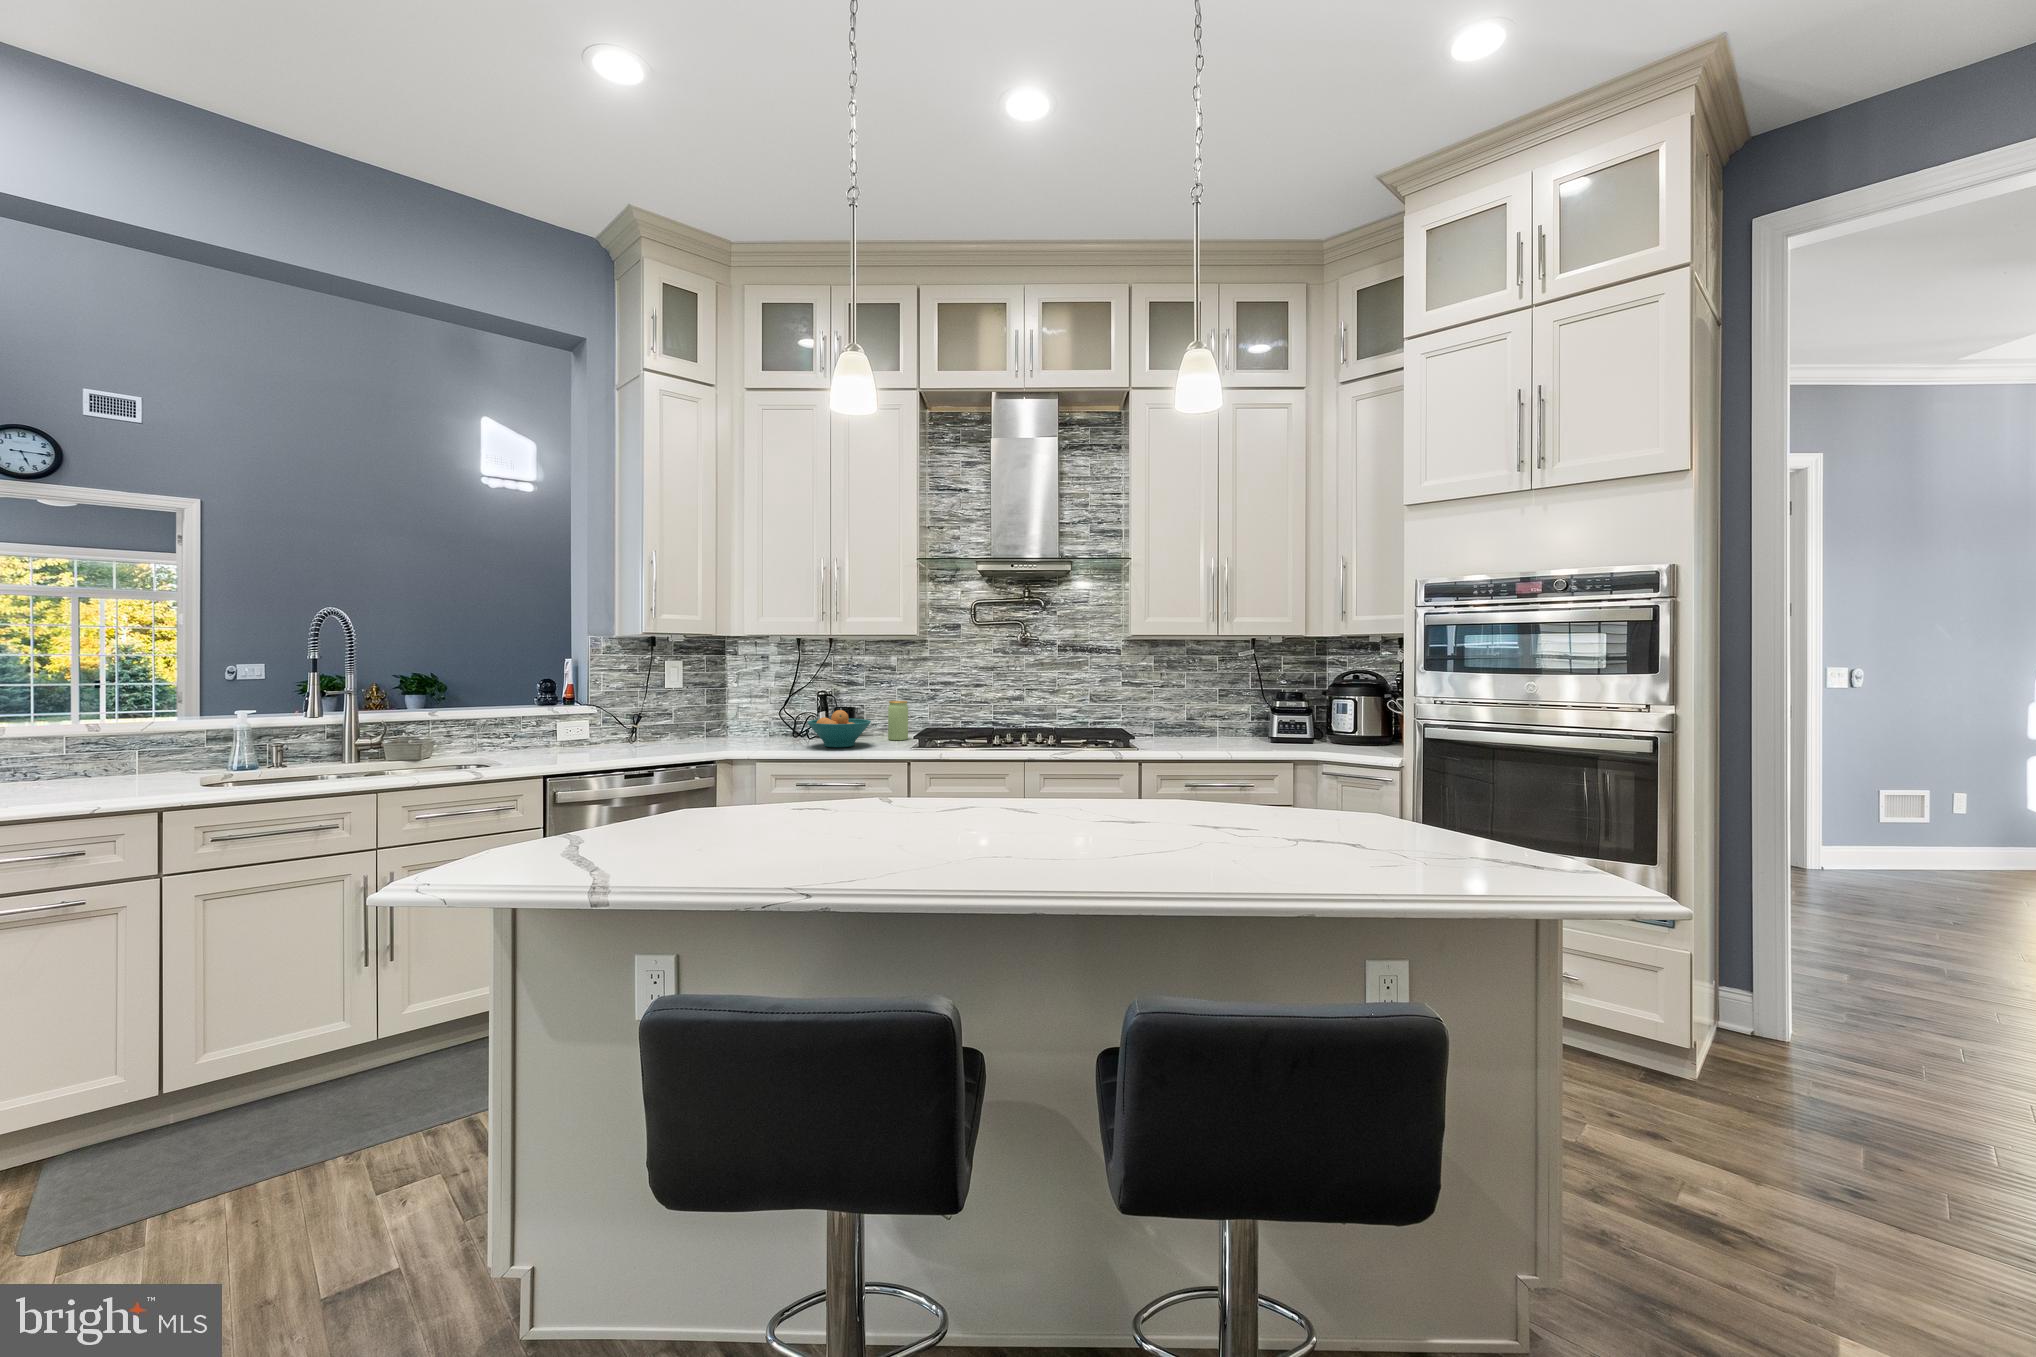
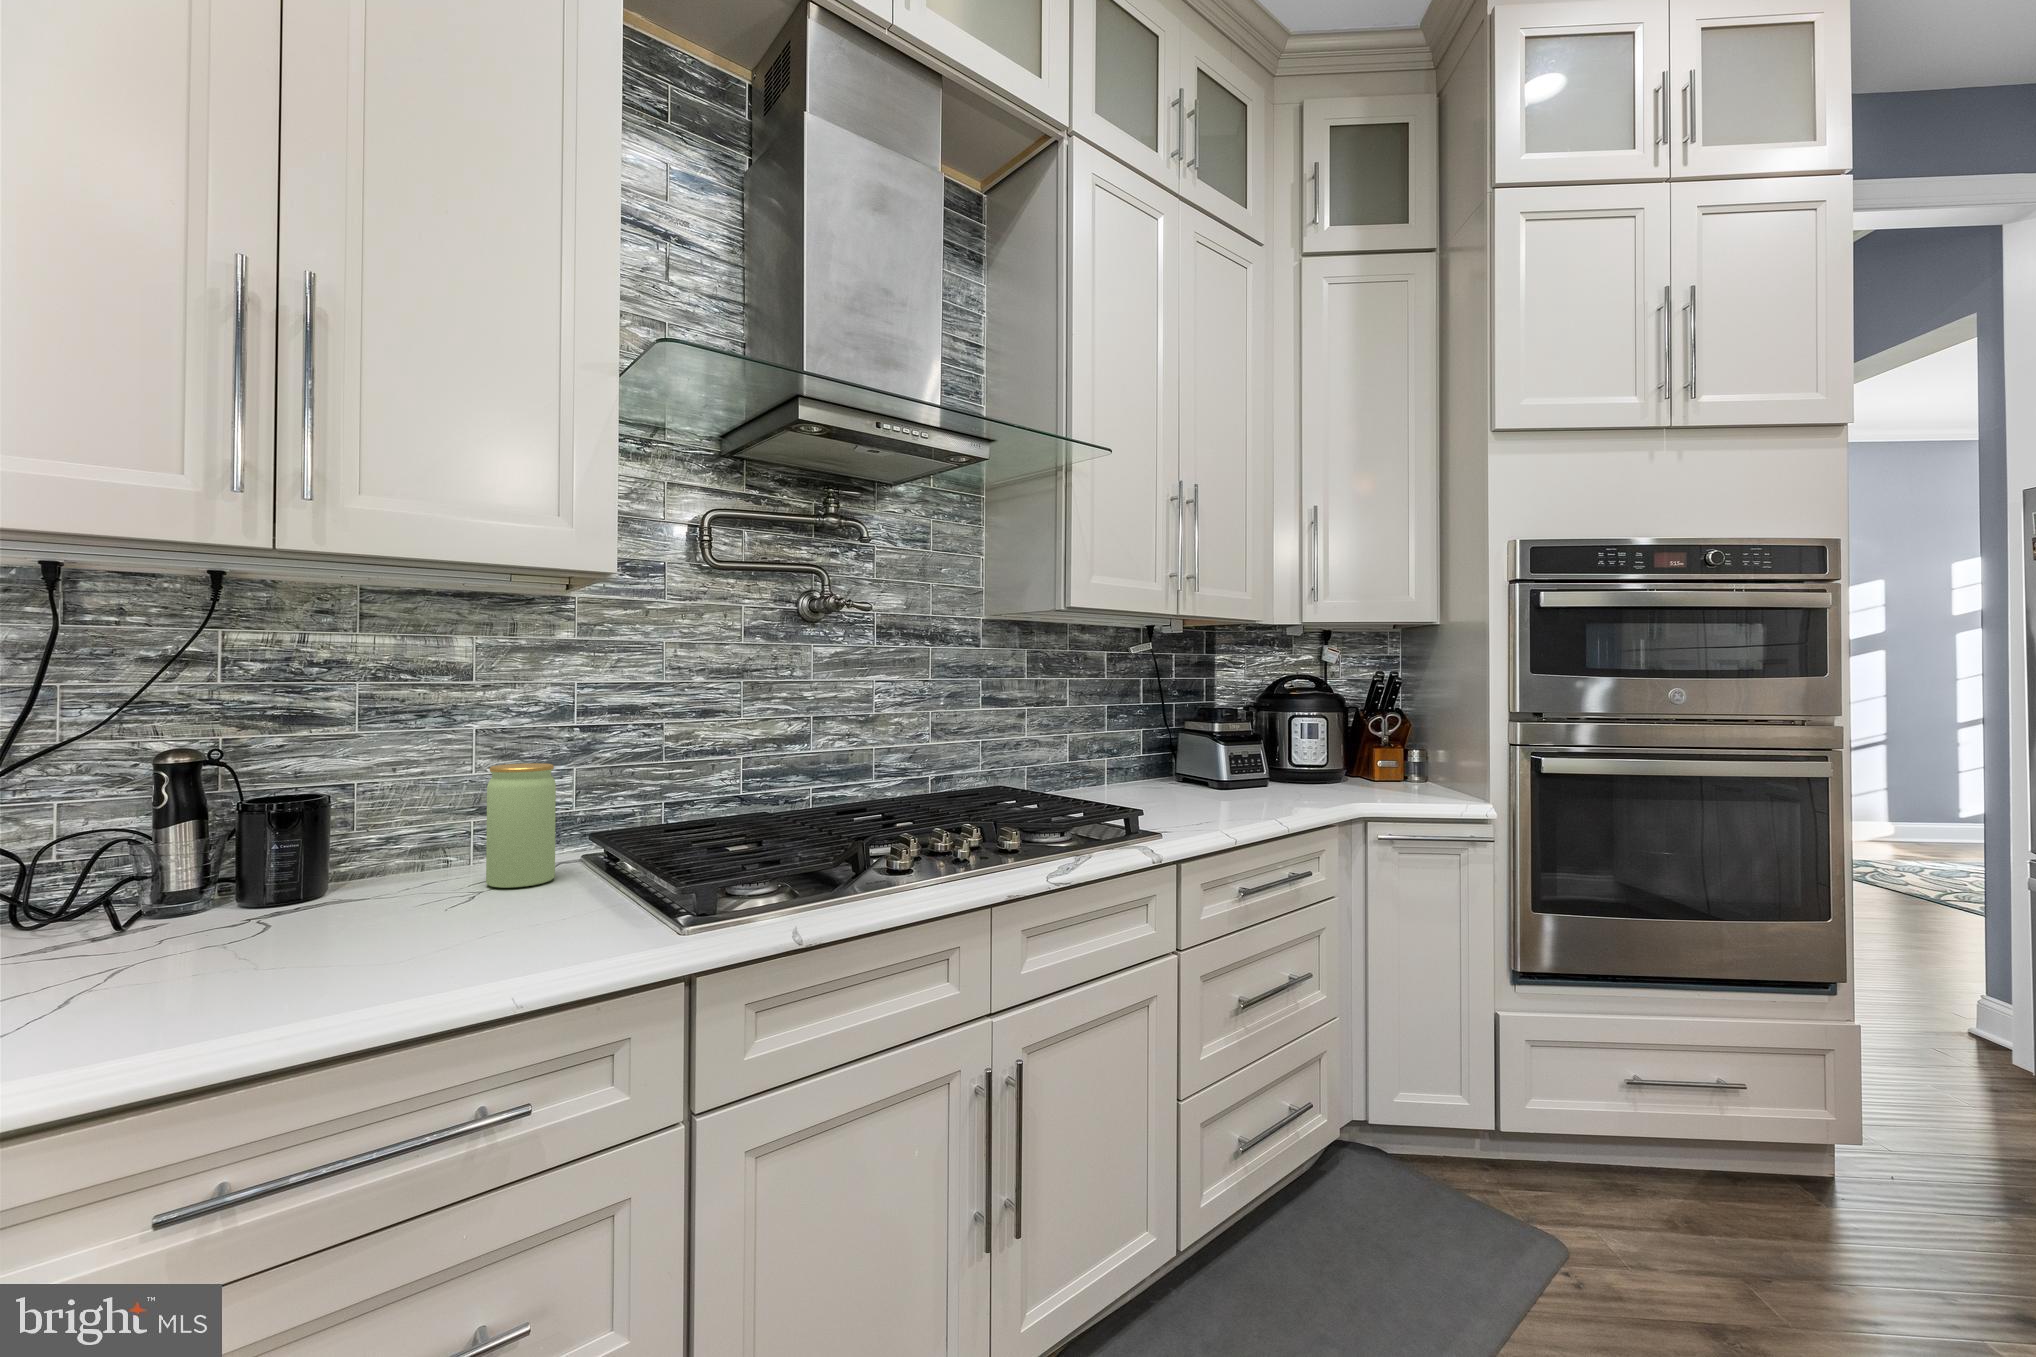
fruit bowl: present [807,710,871,747] -> none [197,811,495,964]

